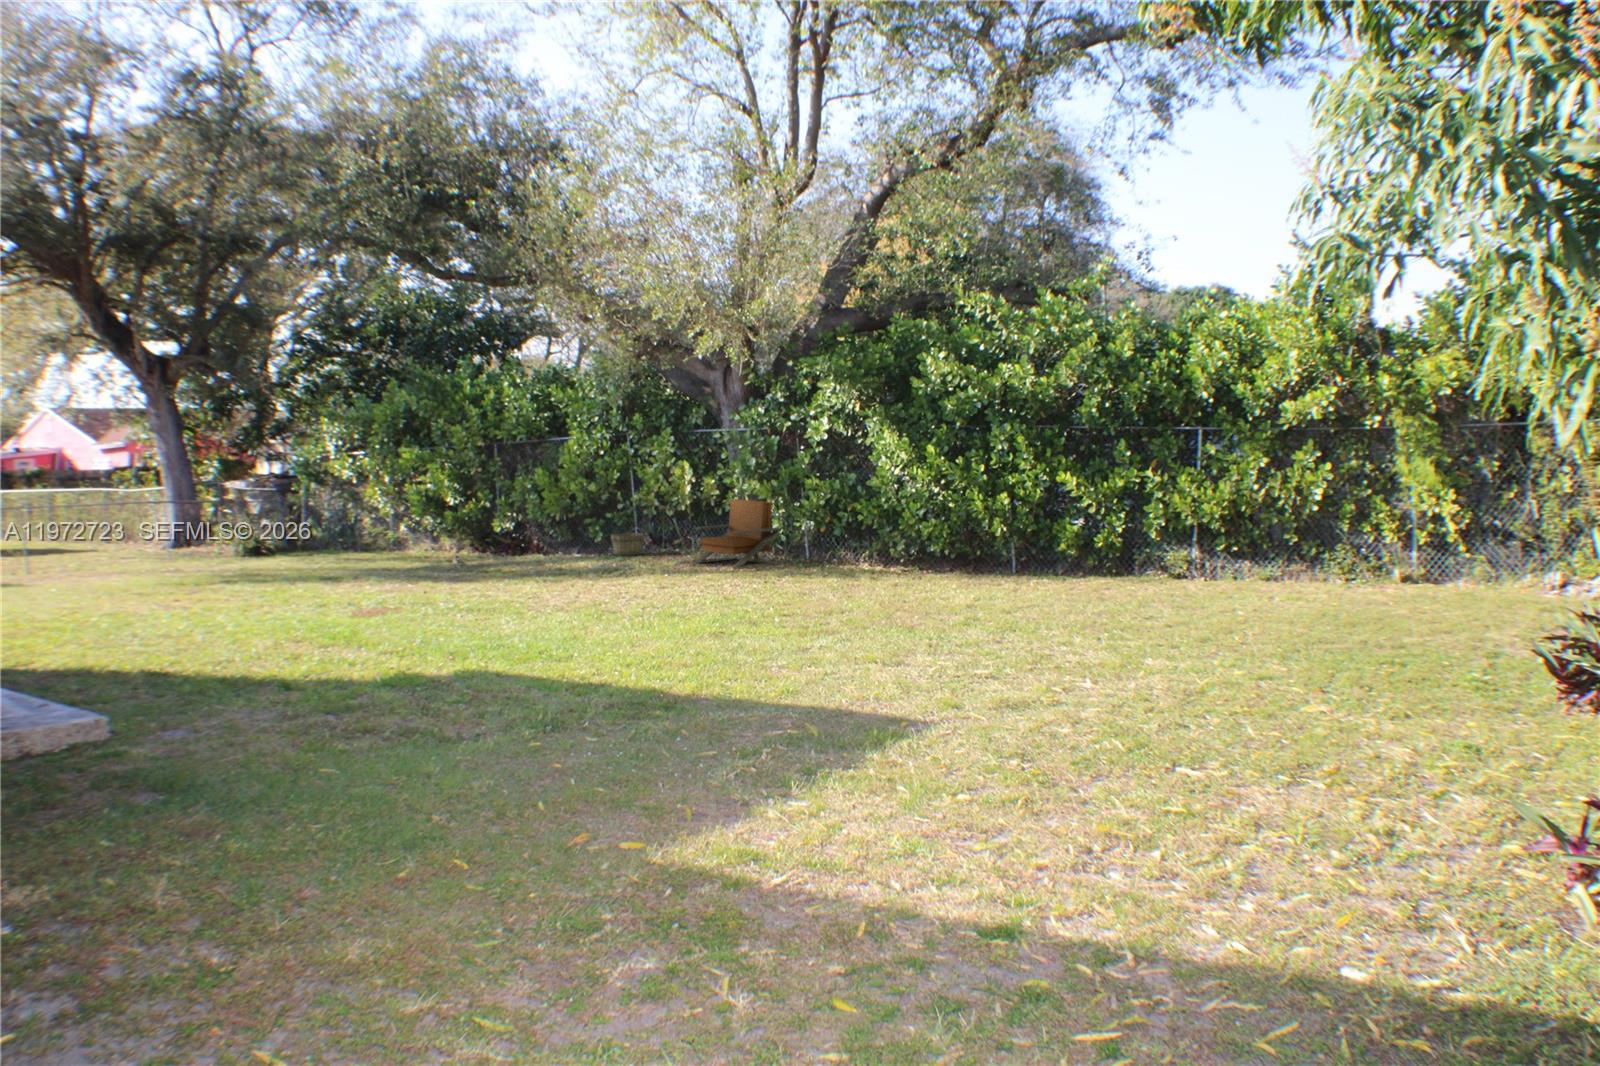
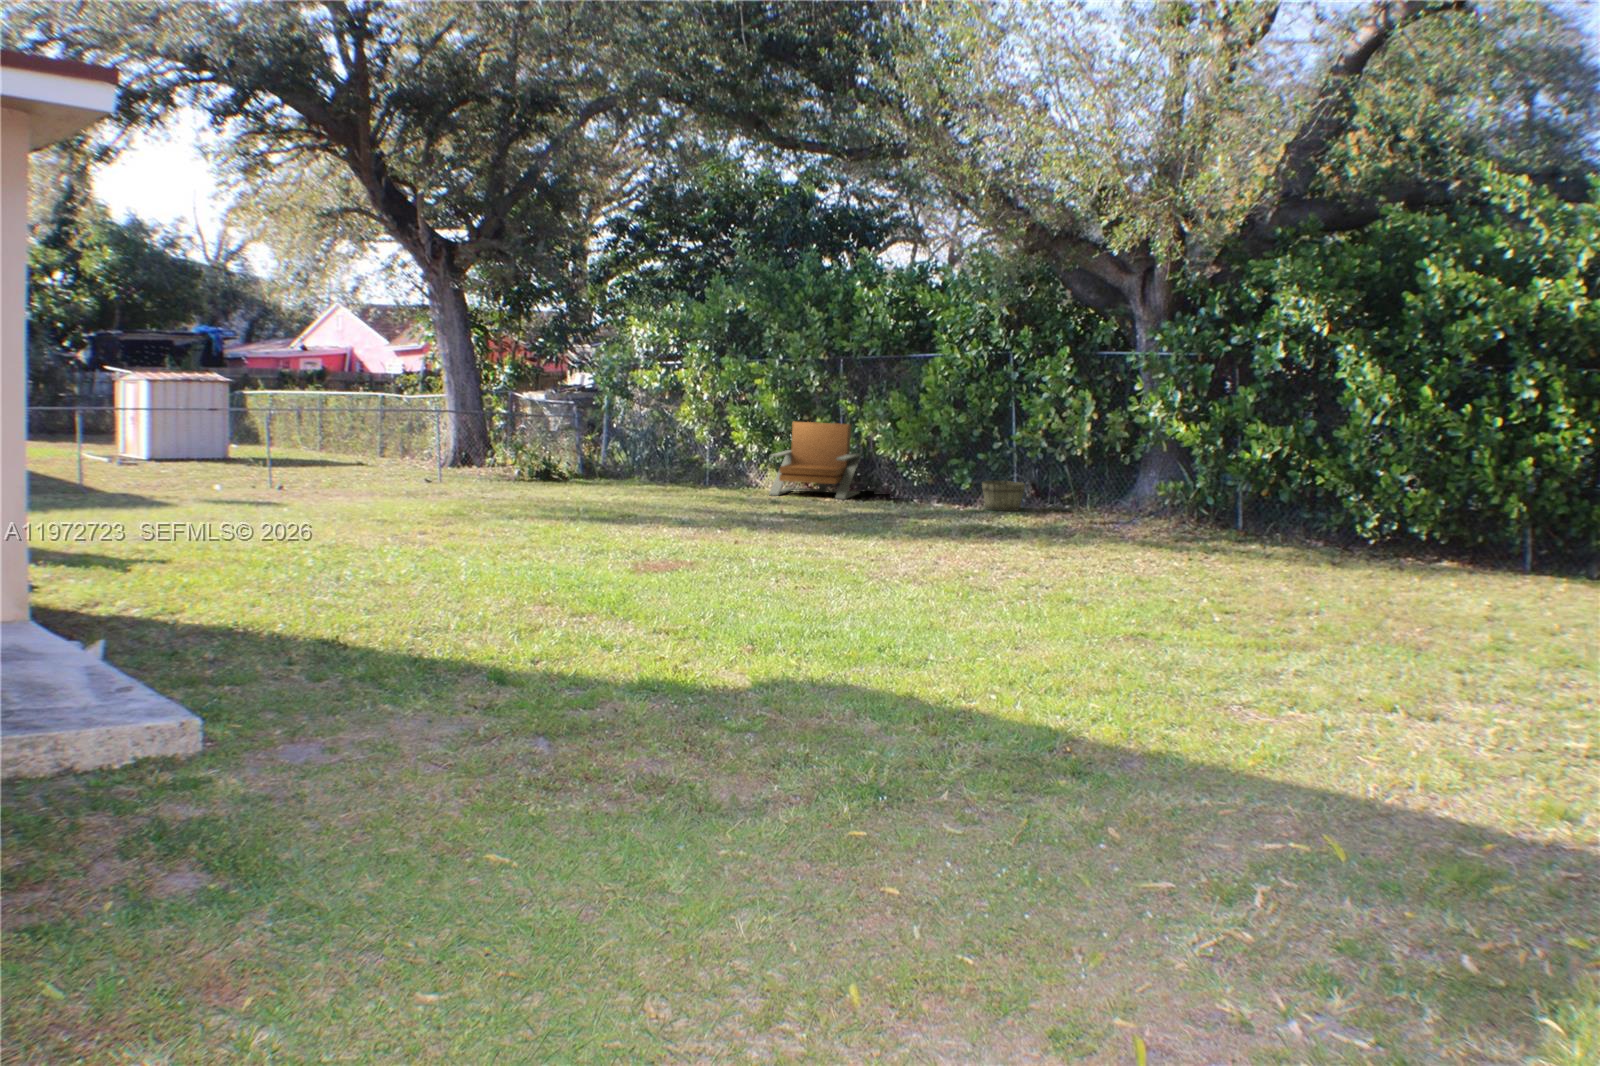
lounge chair: present [695,499,782,569] -> present [769,422,861,499]

